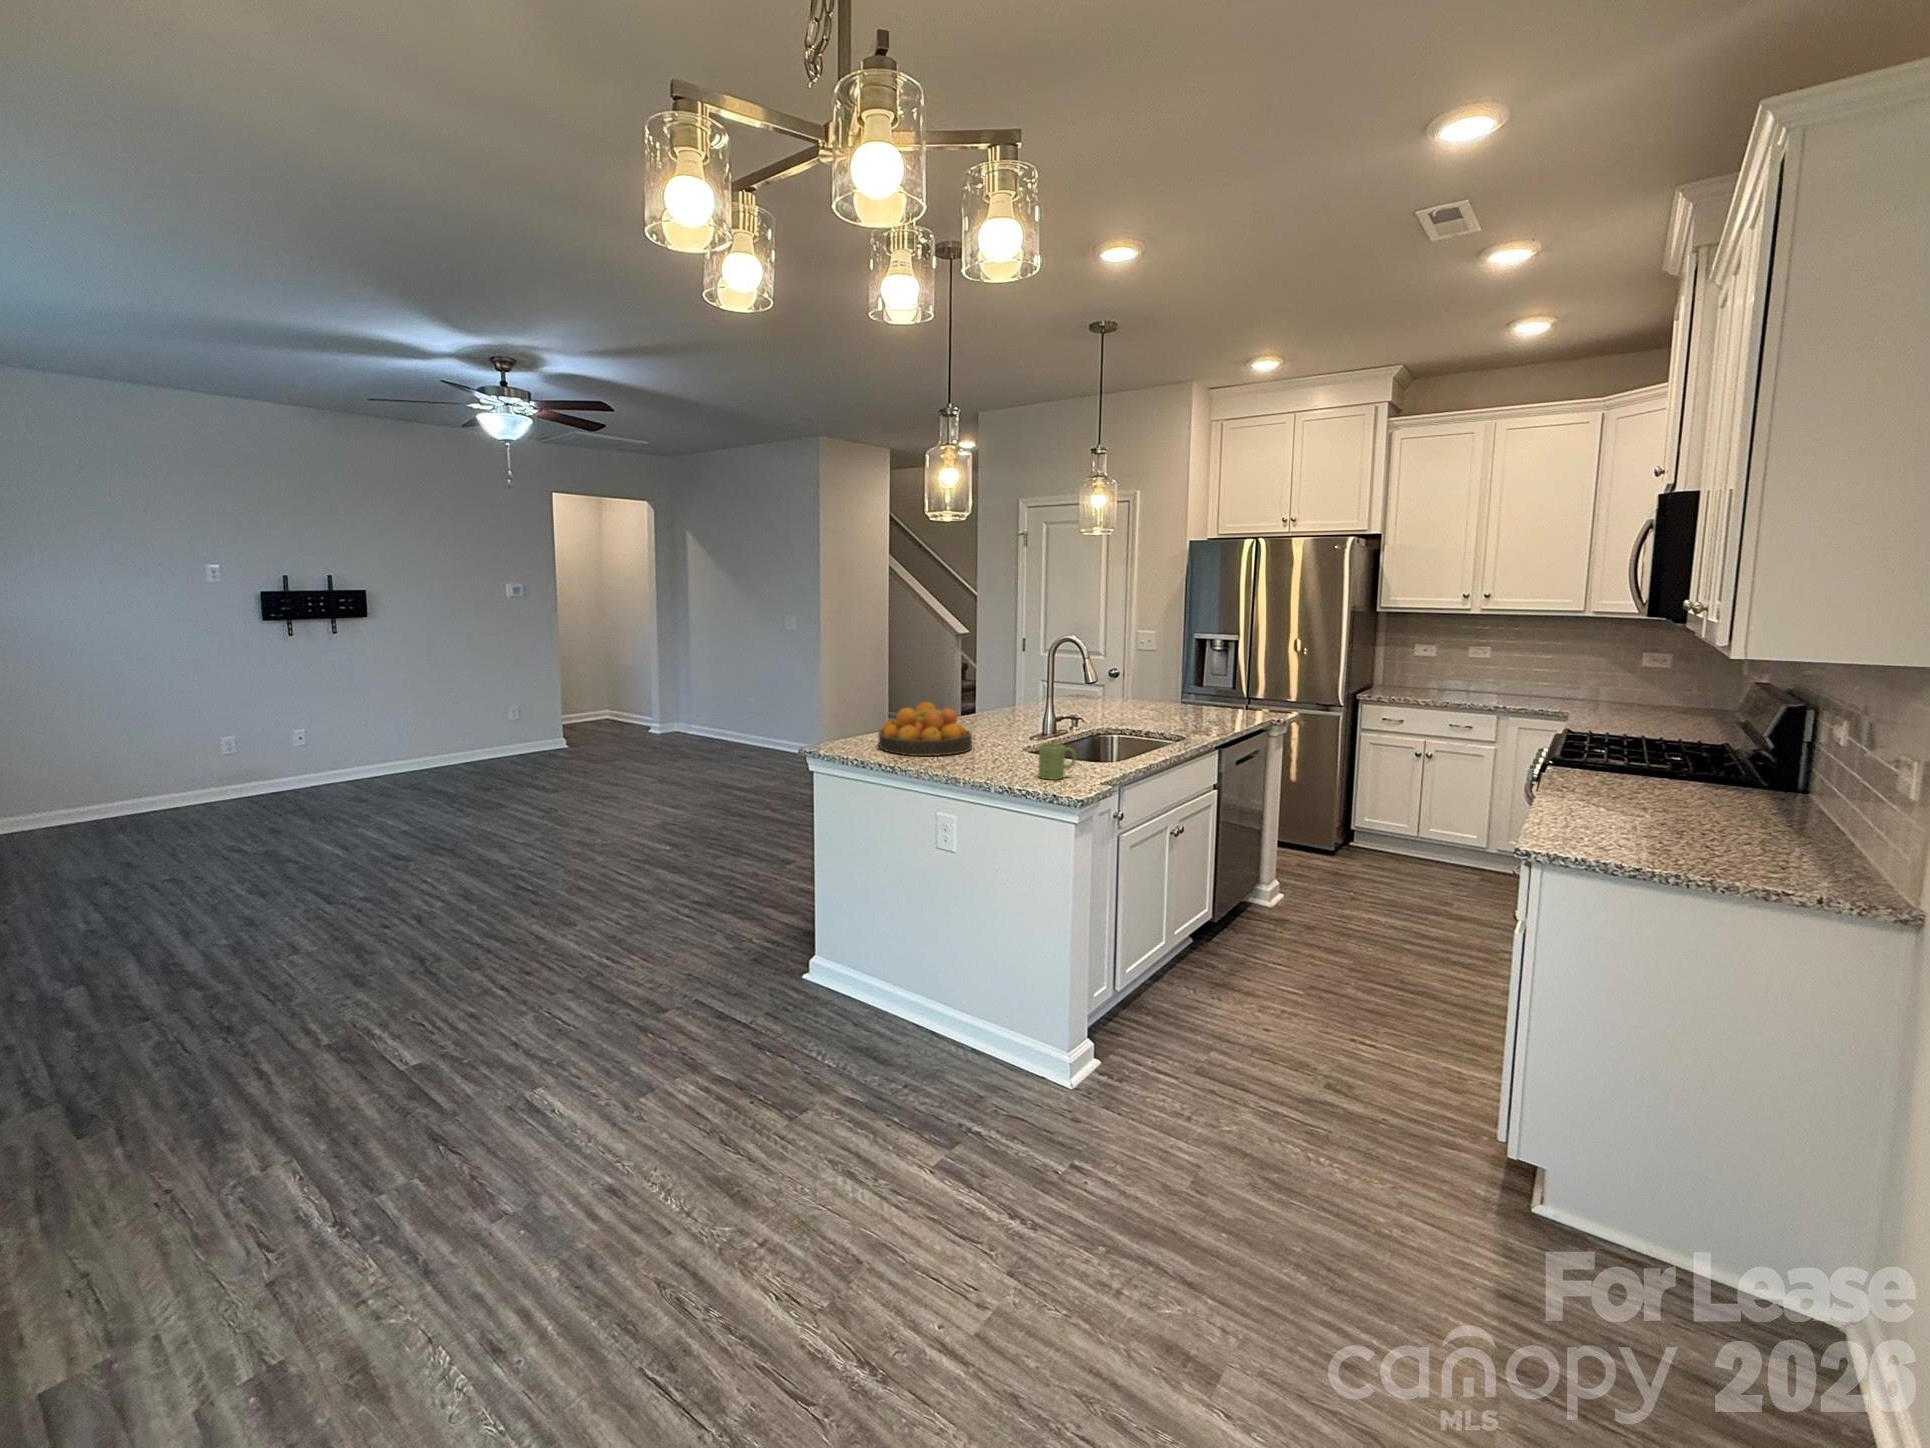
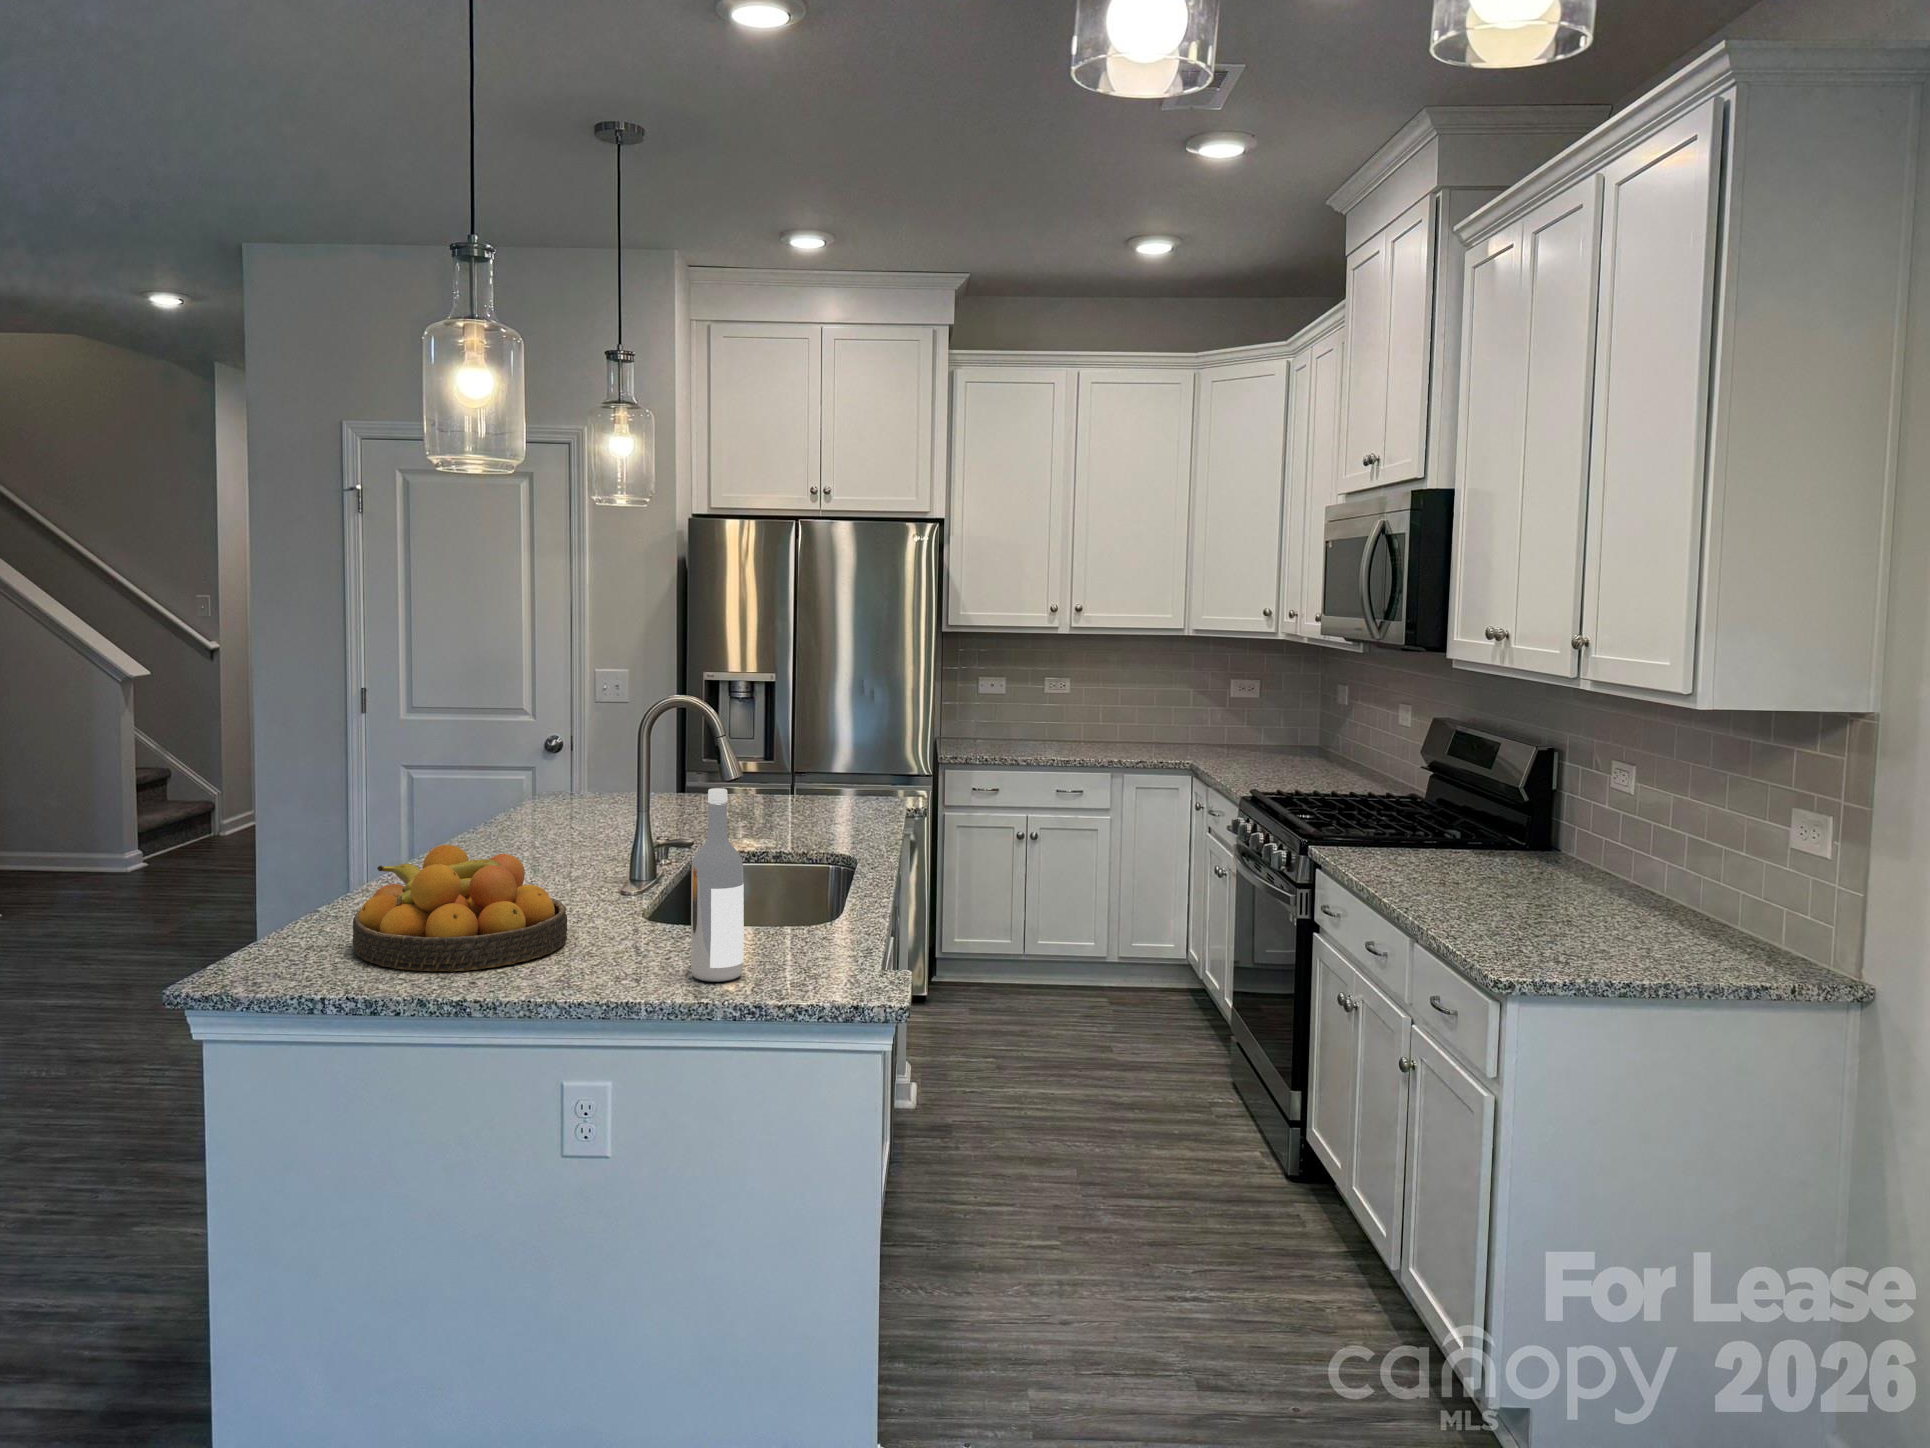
wine bottle: none [995,679,1021,774] -> present [691,788,744,982]
mug: present [1038,743,1076,780] -> none [784,907,848,980]

